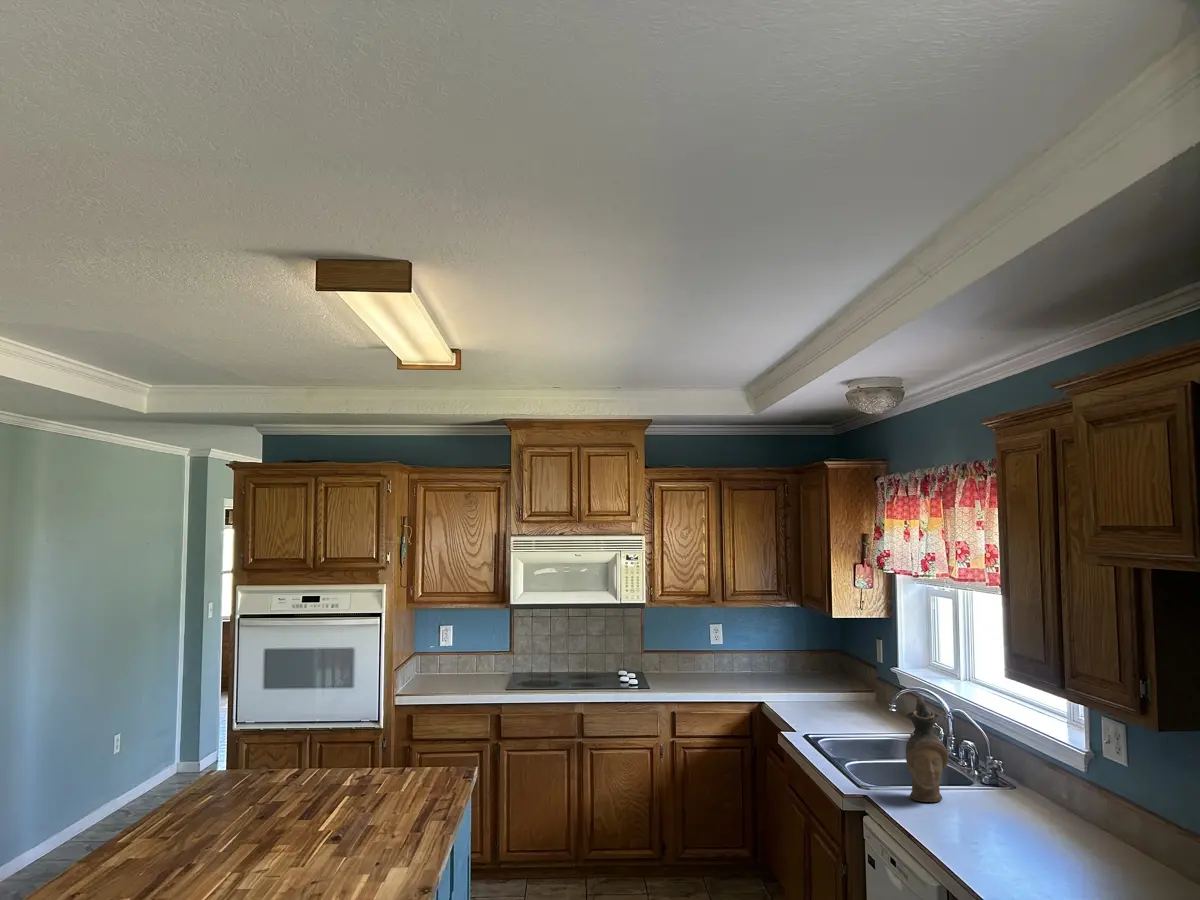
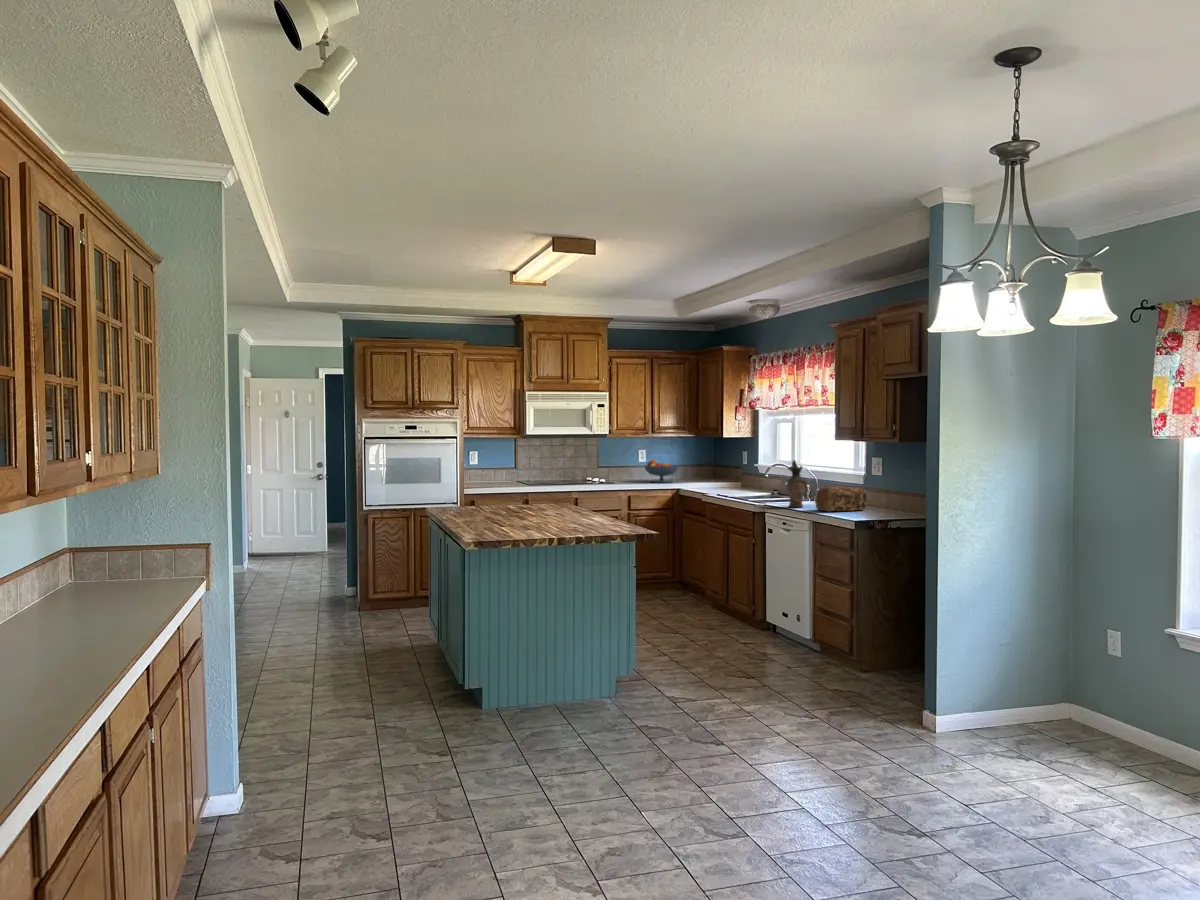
fruit bowl: none [718,641,775,681] -> present [644,460,679,483]
bread loaf: none [961,770,1083,834] -> present [815,486,867,512]

